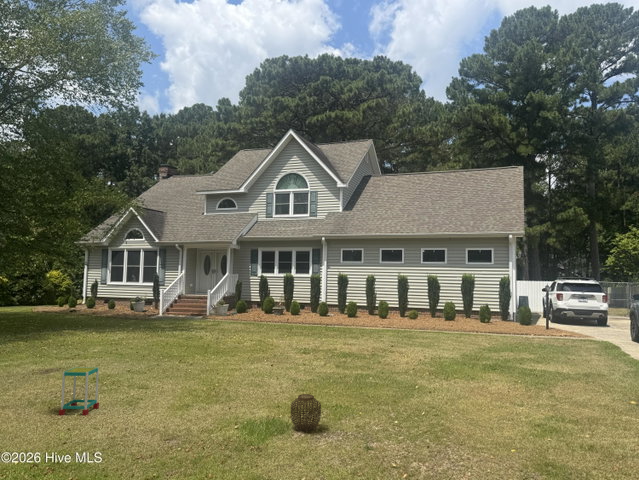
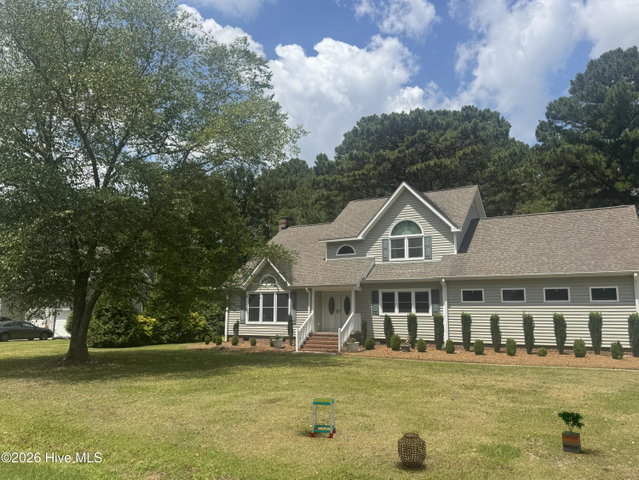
potted tree: none [345,376,372,423] -> present [557,411,584,453]
woven basket: present [291,394,321,431] -> present [398,433,426,467]

